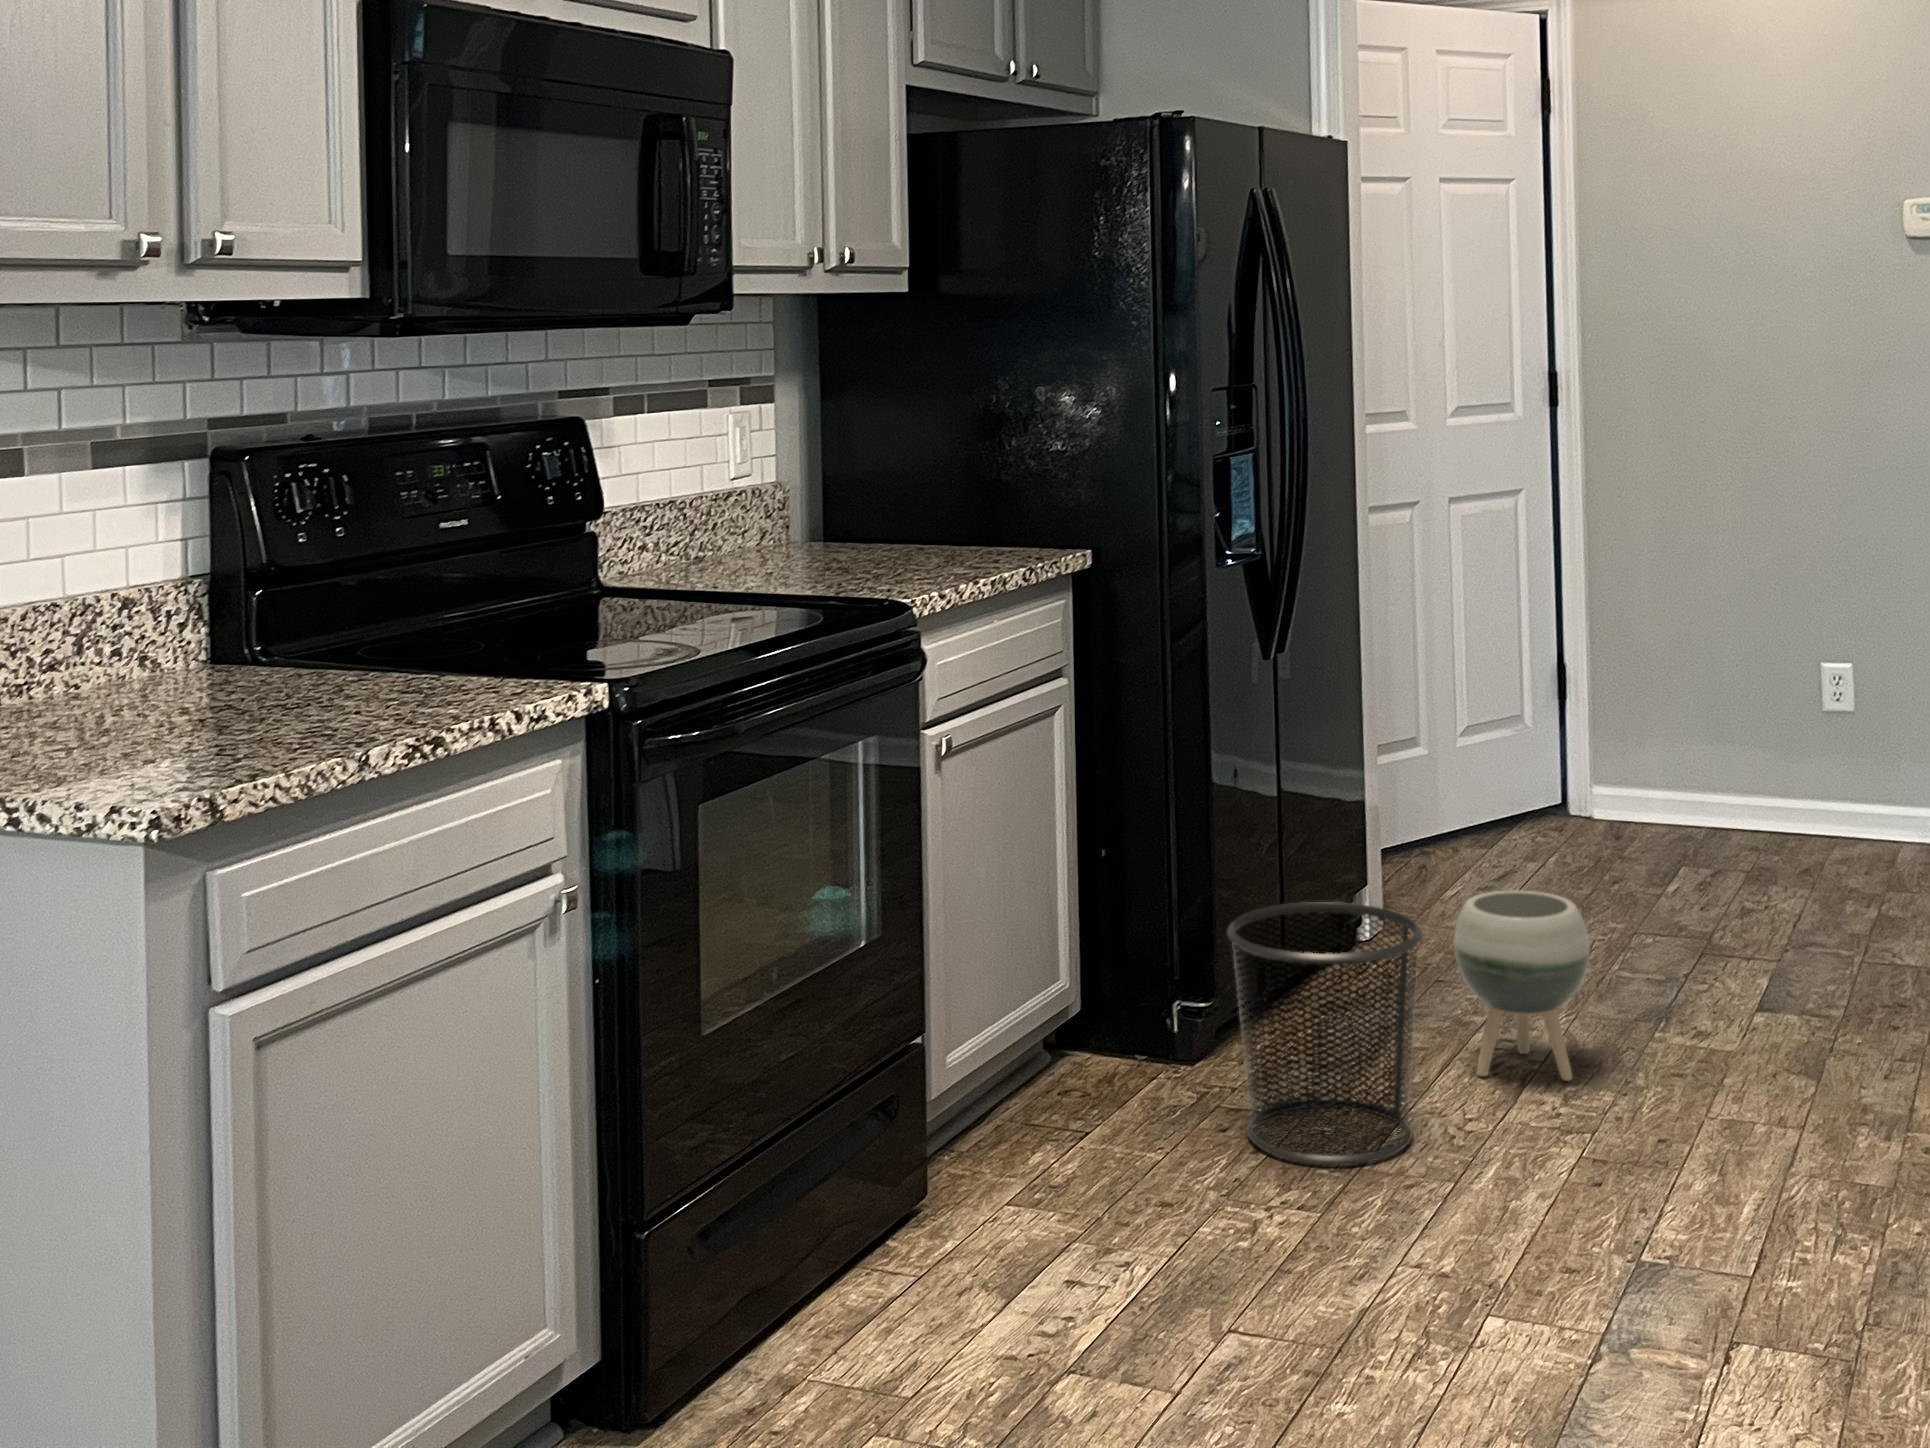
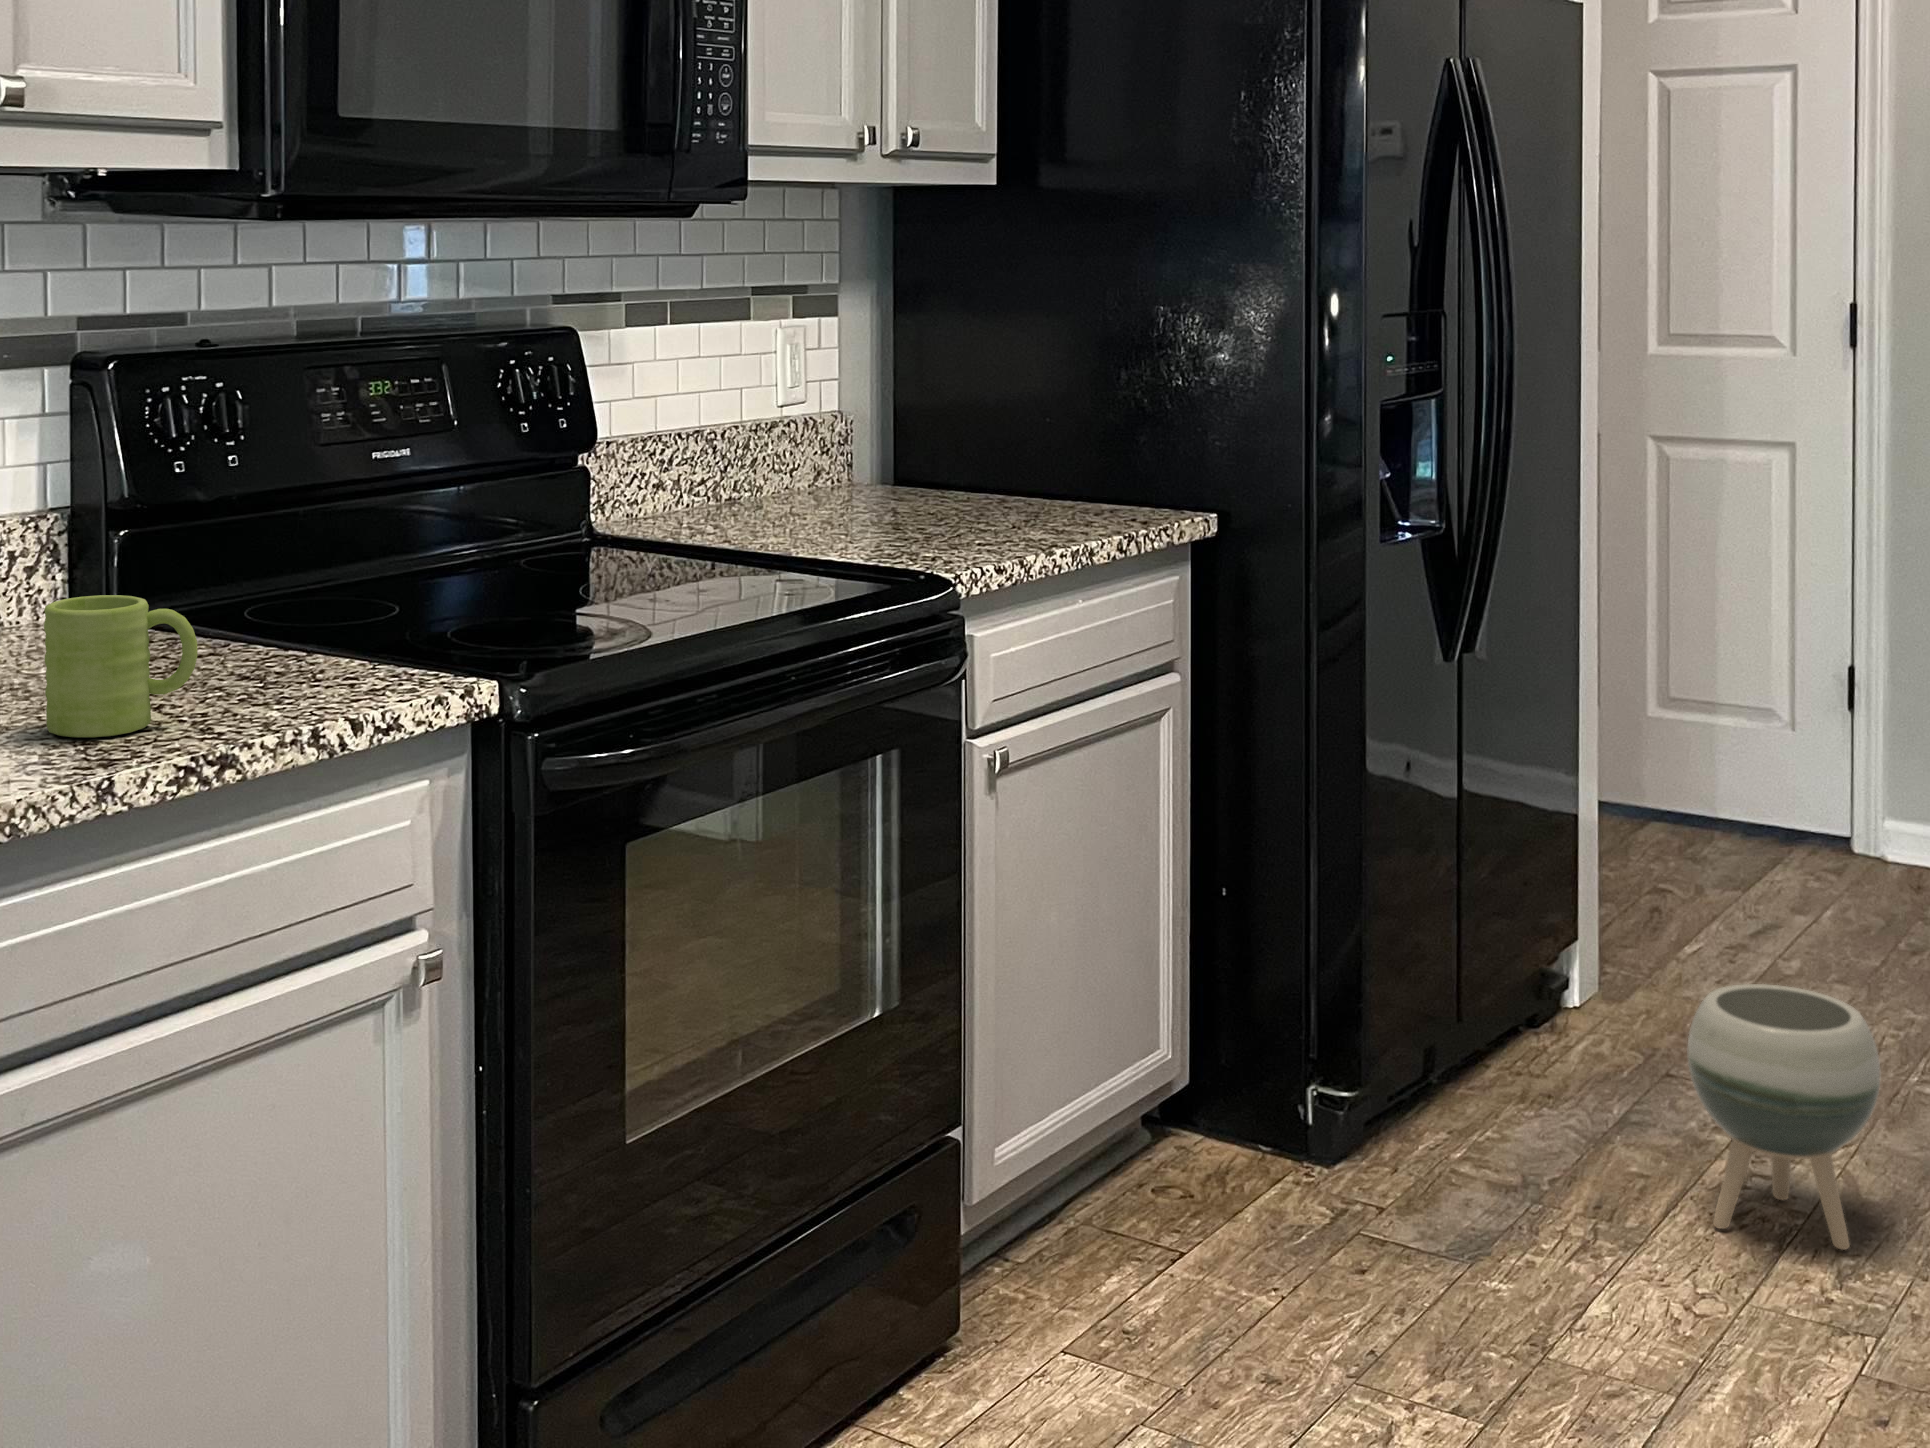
mug: none [281,626,399,732] -> present [44,595,198,737]
trash can: present [1227,902,1423,1165] -> none [1370,985,1641,1348]

